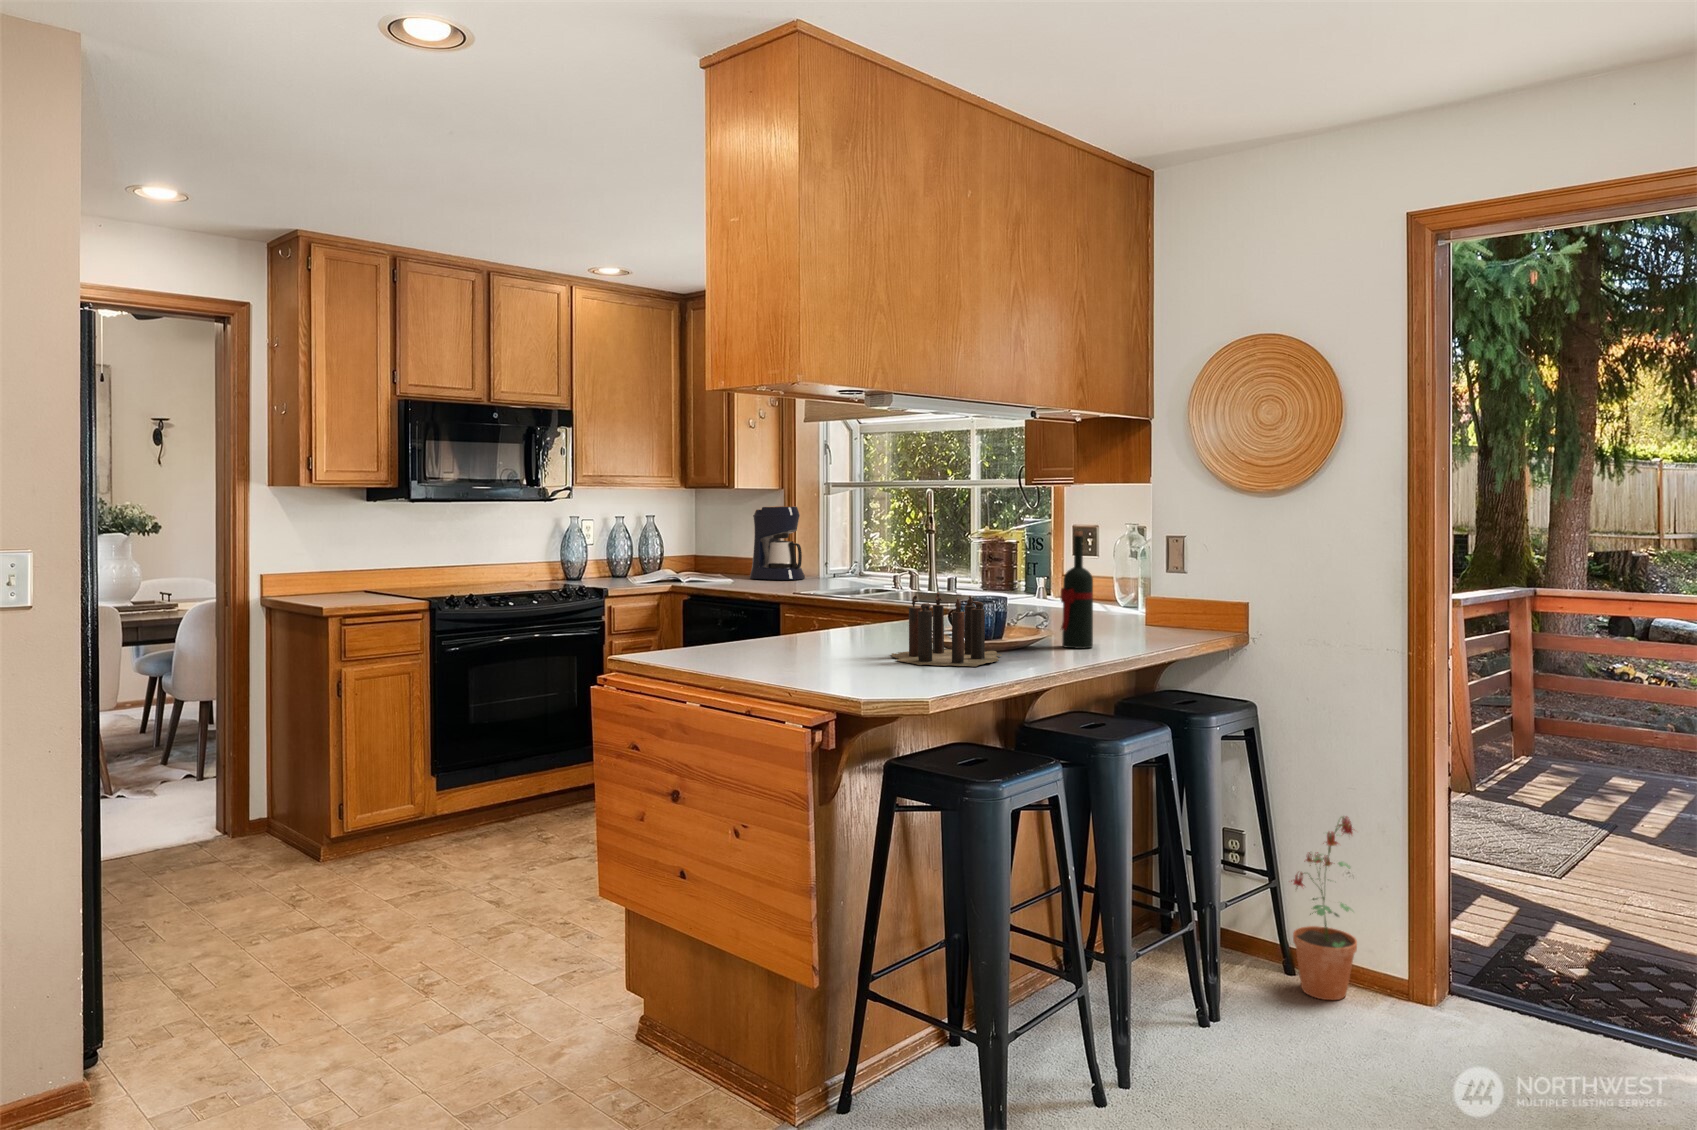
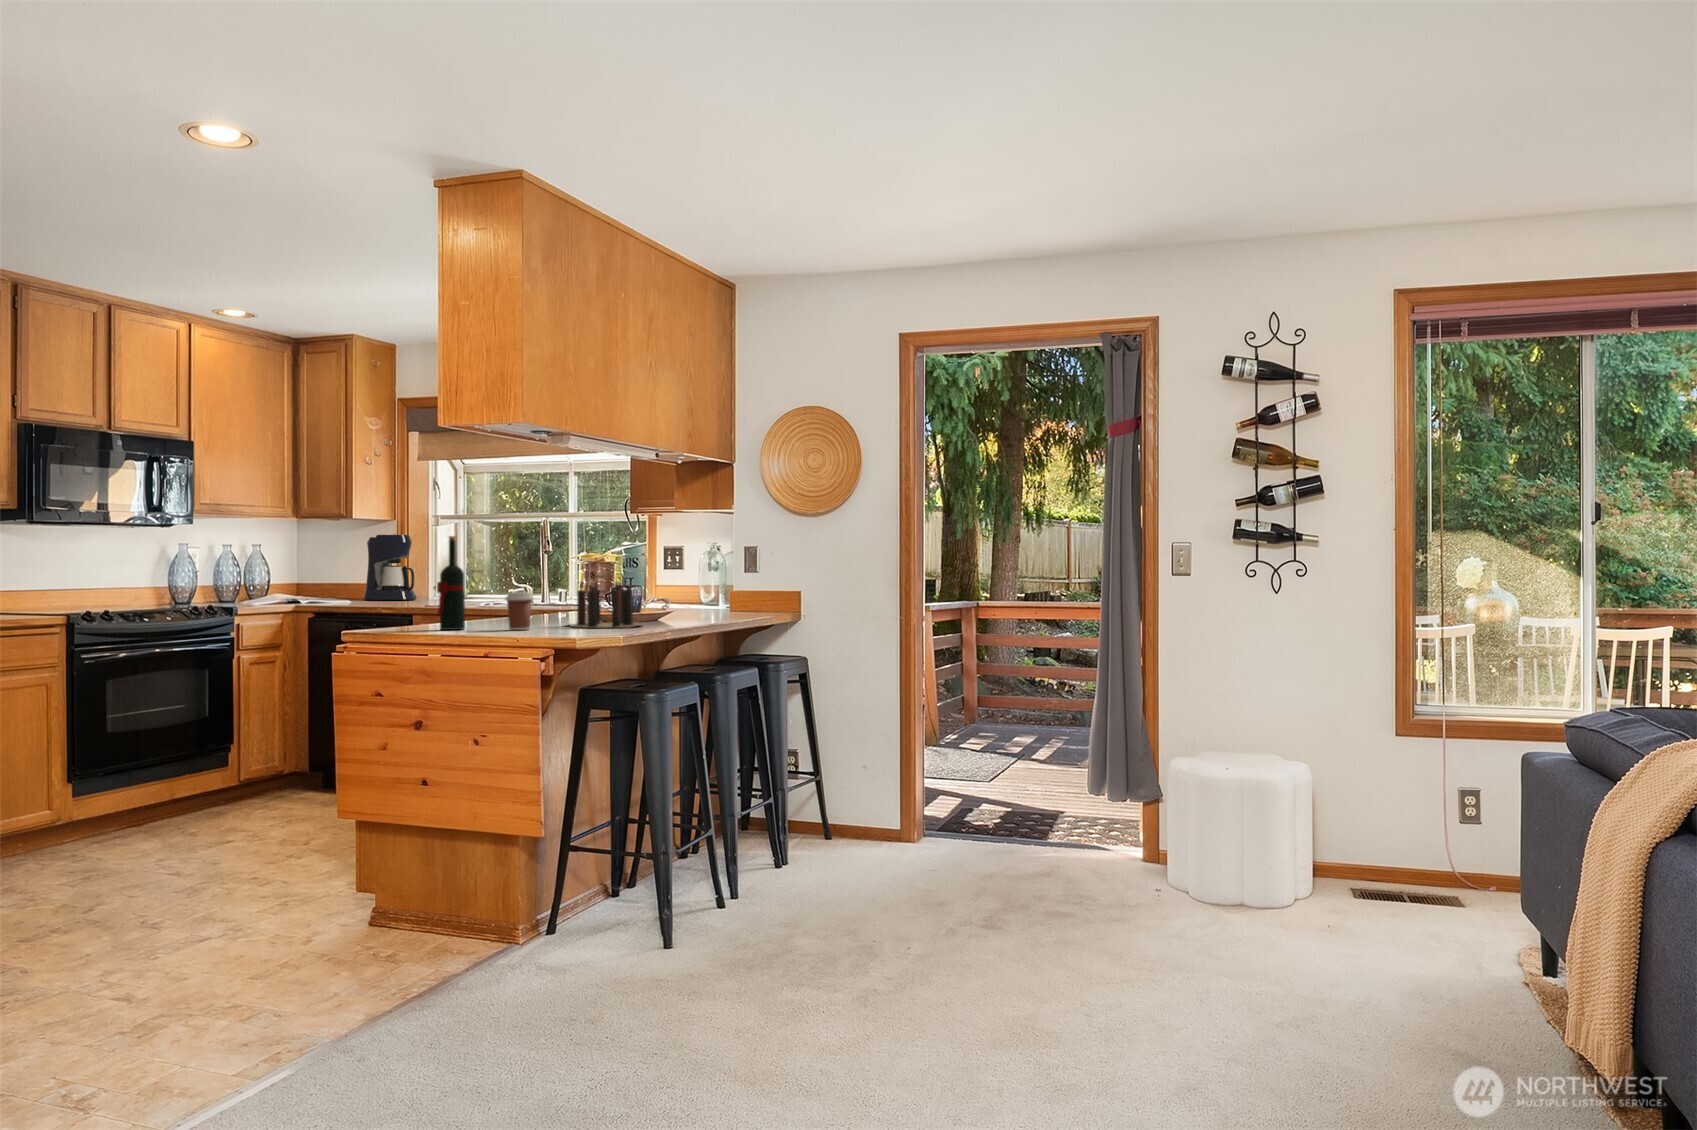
wine bottle: present [1061,531,1093,649] -> present [437,536,465,630]
coffee cup: none [801,612,841,667] -> present [505,592,534,630]
potted plant: present [1291,816,1357,1000] -> none [831,732,875,854]

